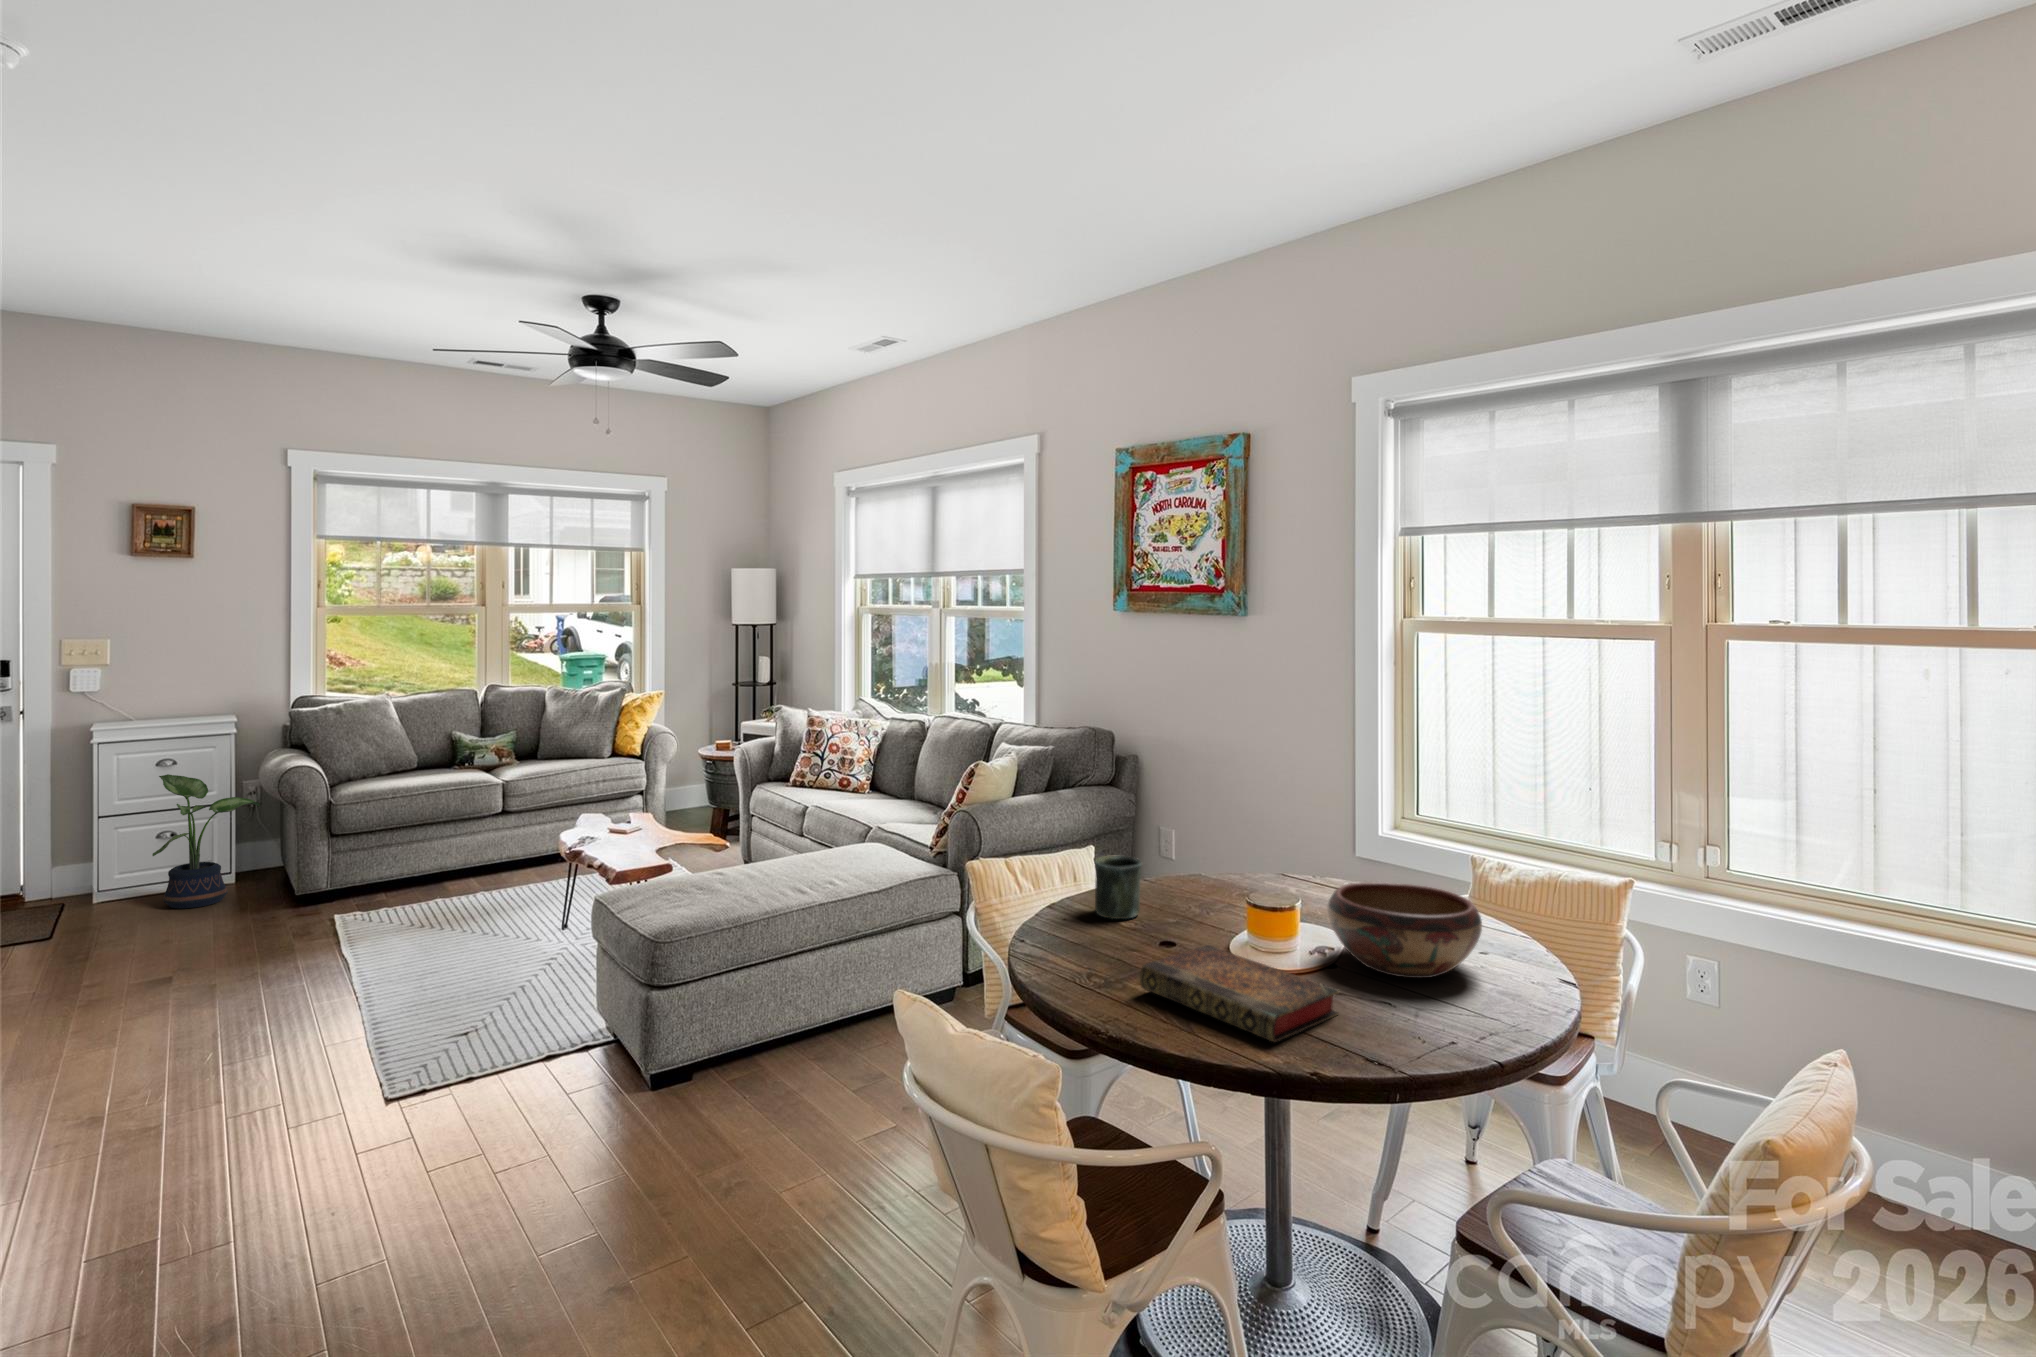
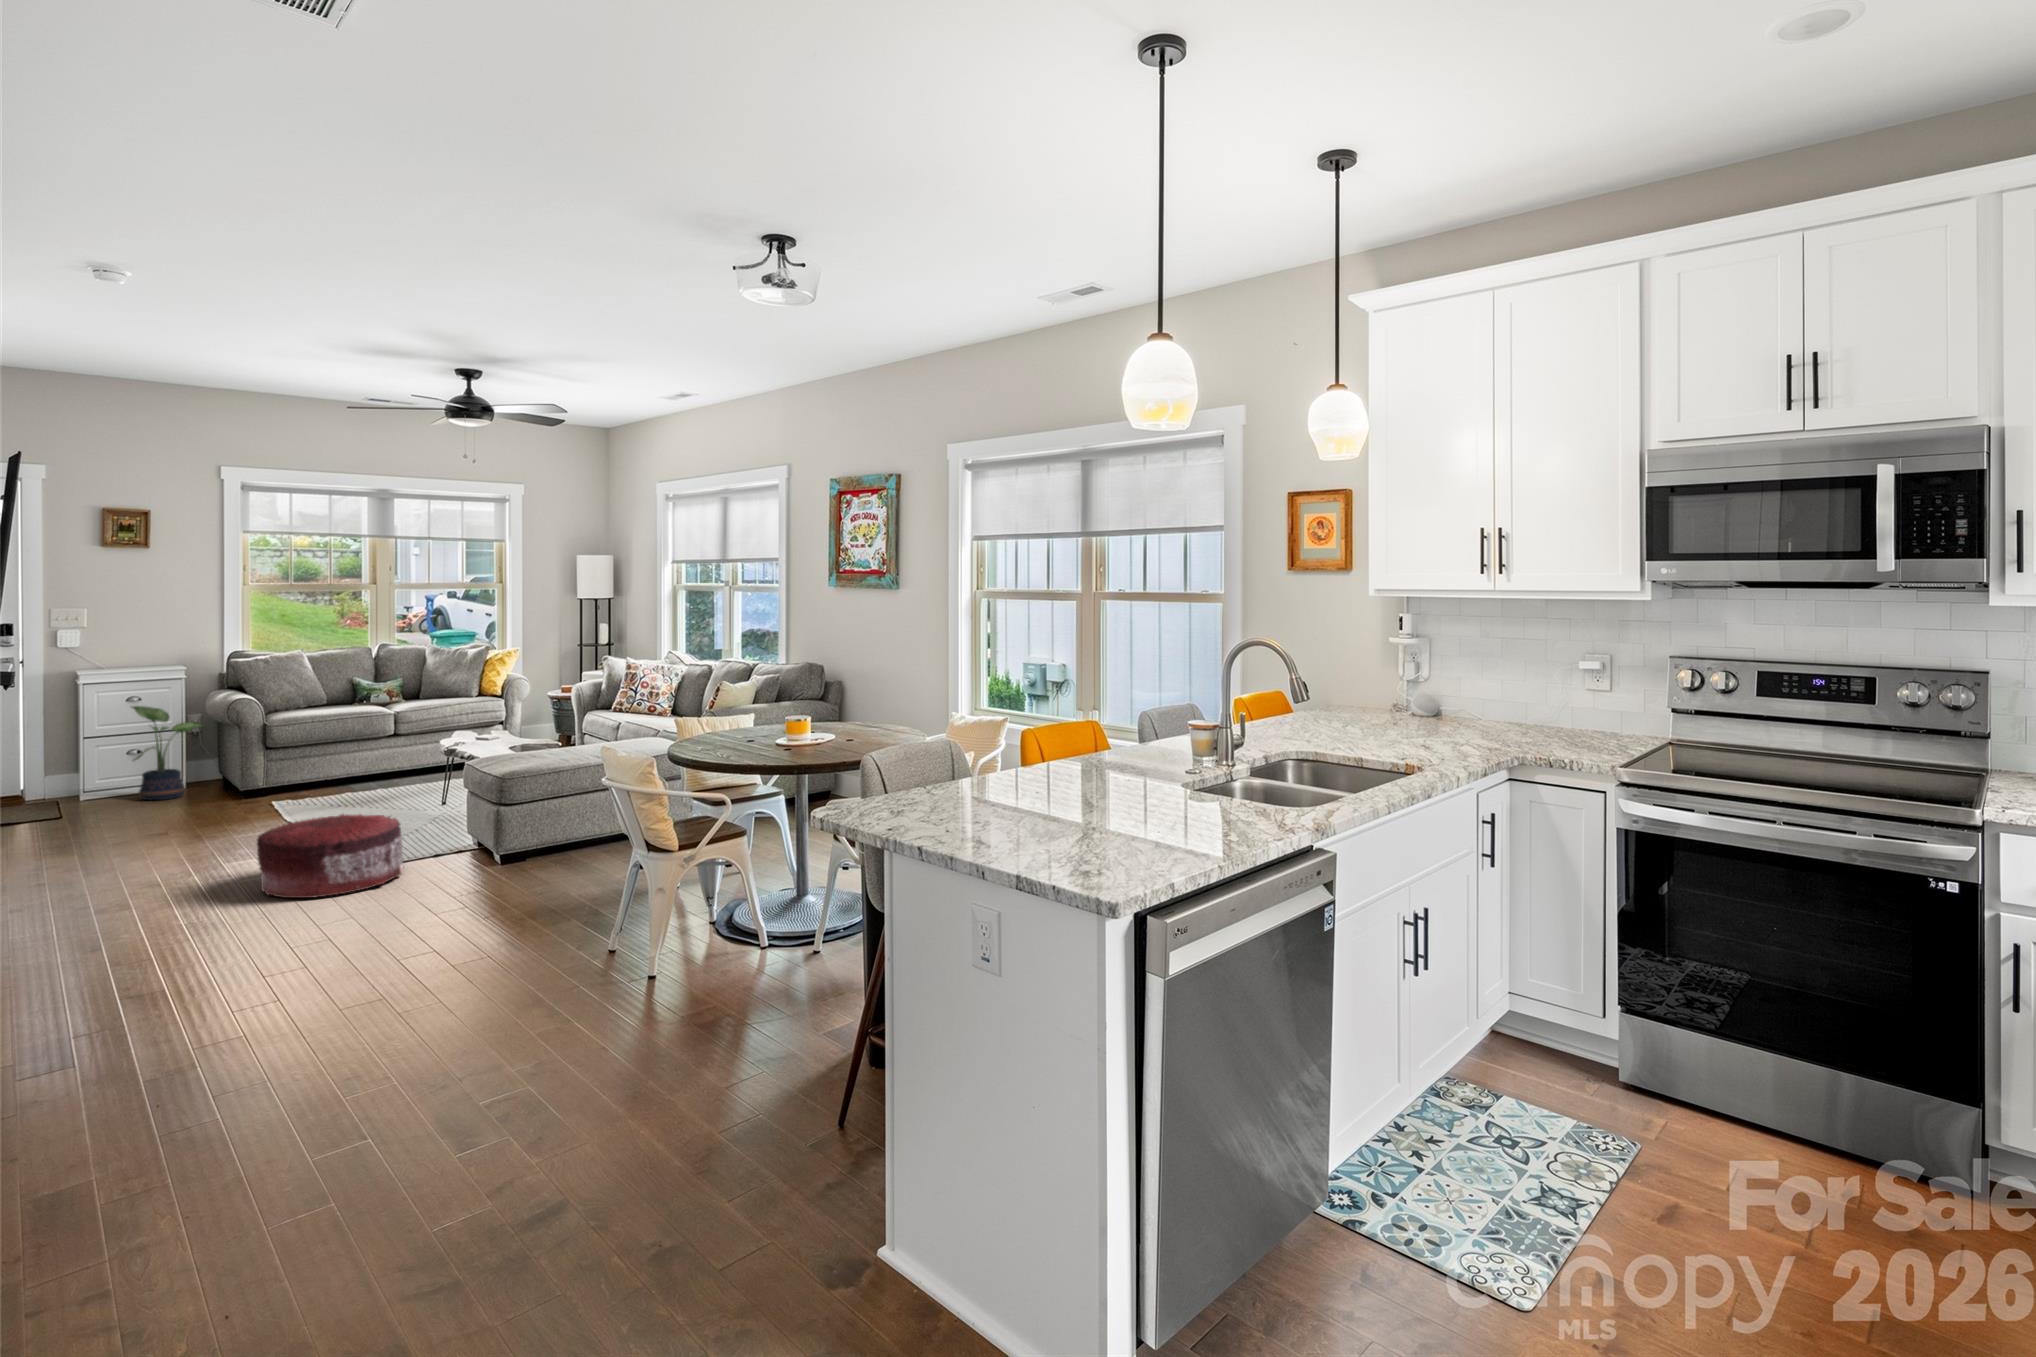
mug: present [1094,855,1142,919] -> none [728,705,757,734]
decorative bowl: present [1327,882,1482,978] -> none [819,708,886,744]
book: present [1140,945,1340,1042] -> none [720,733,800,756]
pouf: none [239,998,493,1189] -> present [257,814,404,898]

